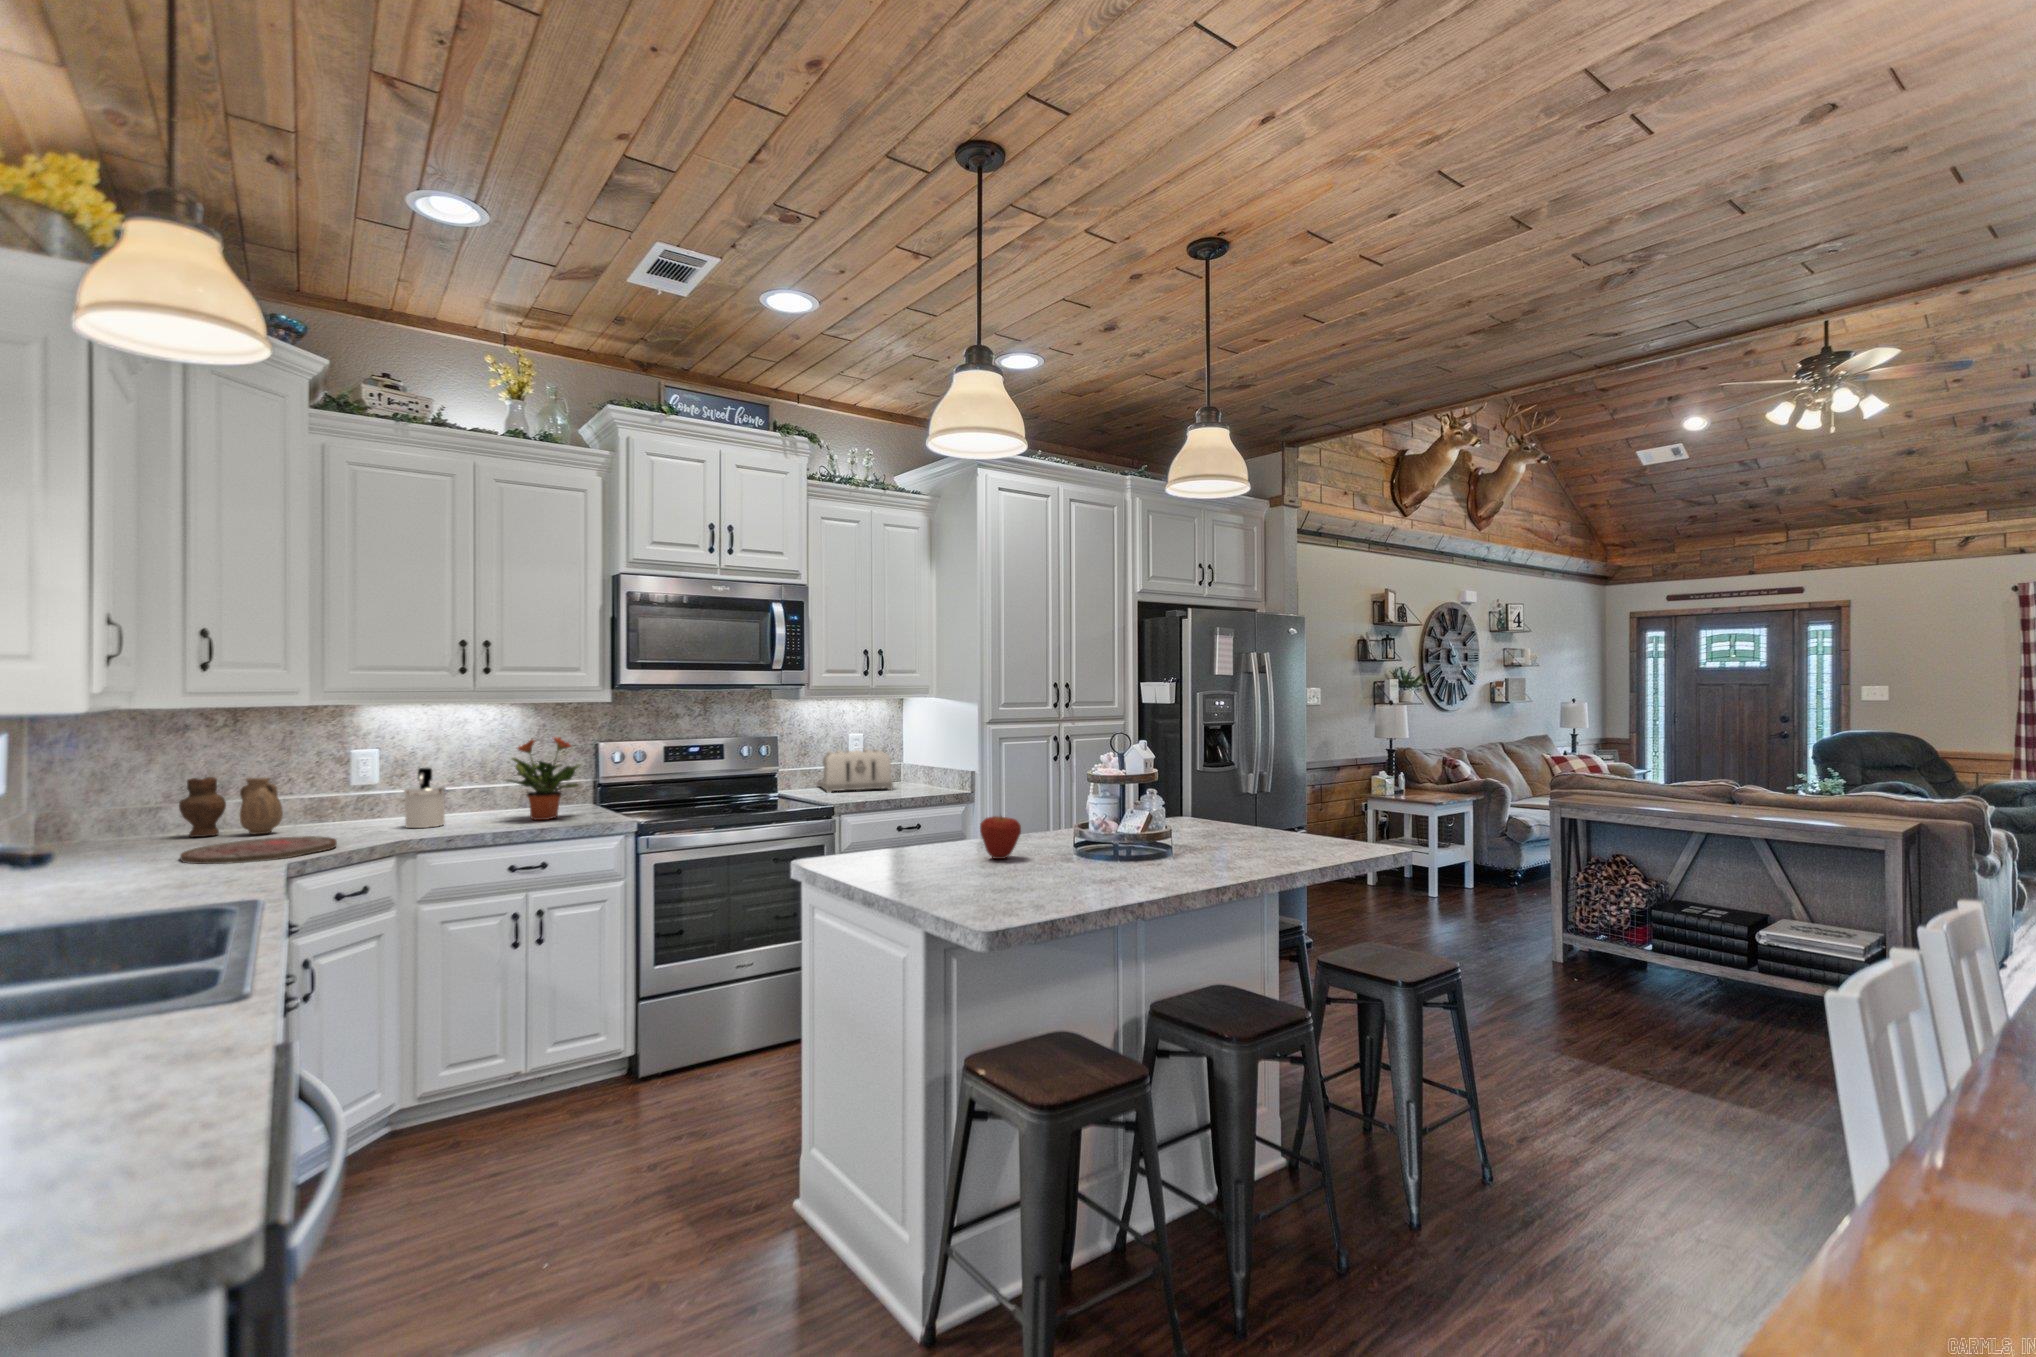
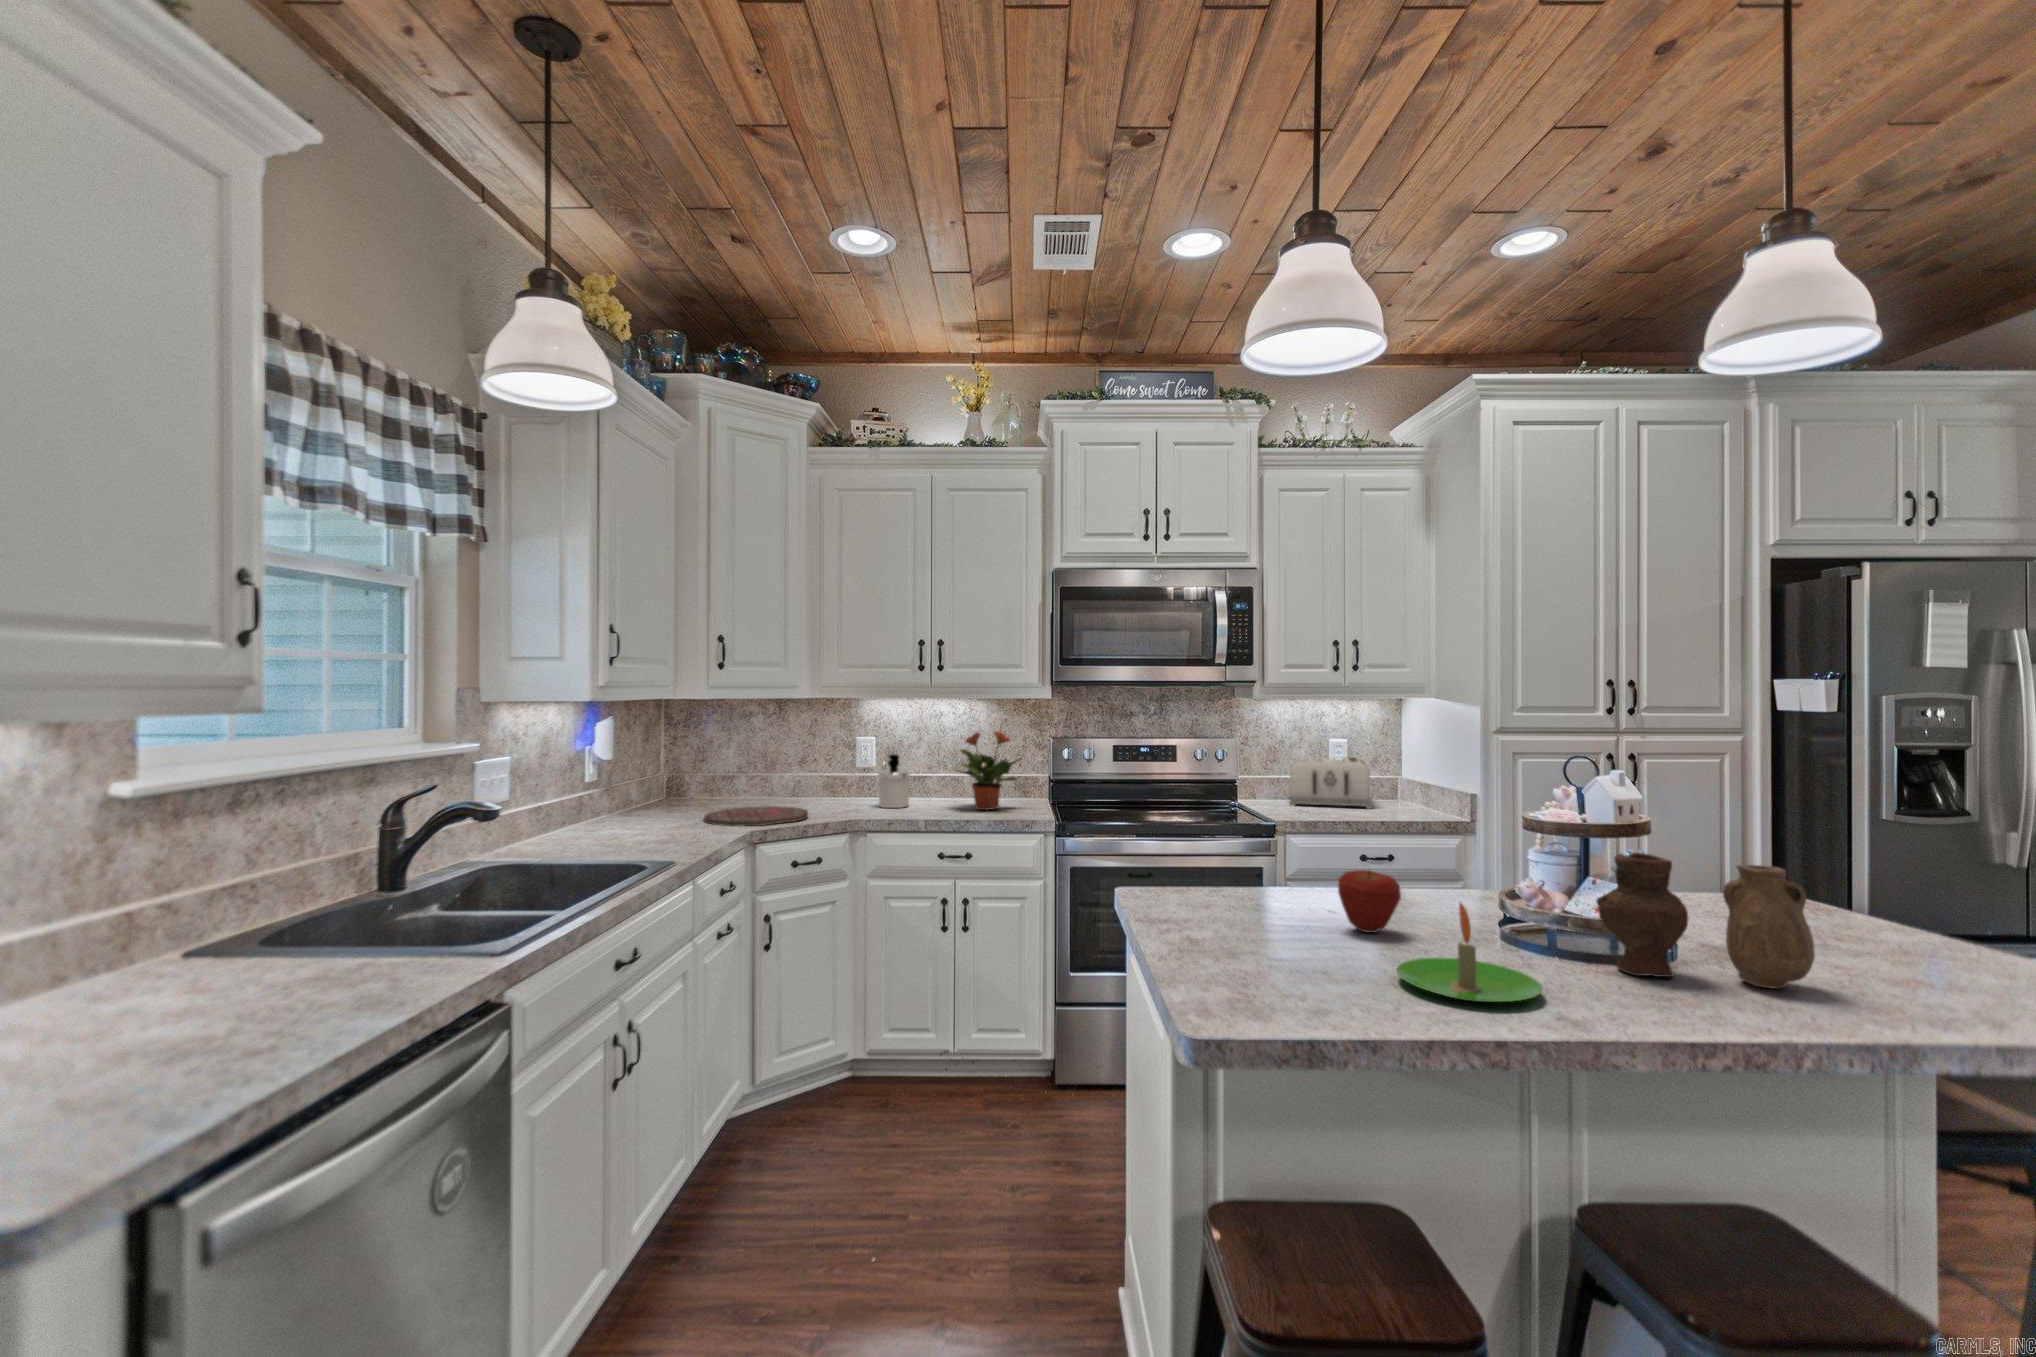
vase: present [179,777,283,837] -> present [1596,853,1815,989]
candle: none [1047,821,1130,880] -> present [1396,903,1542,1002]

